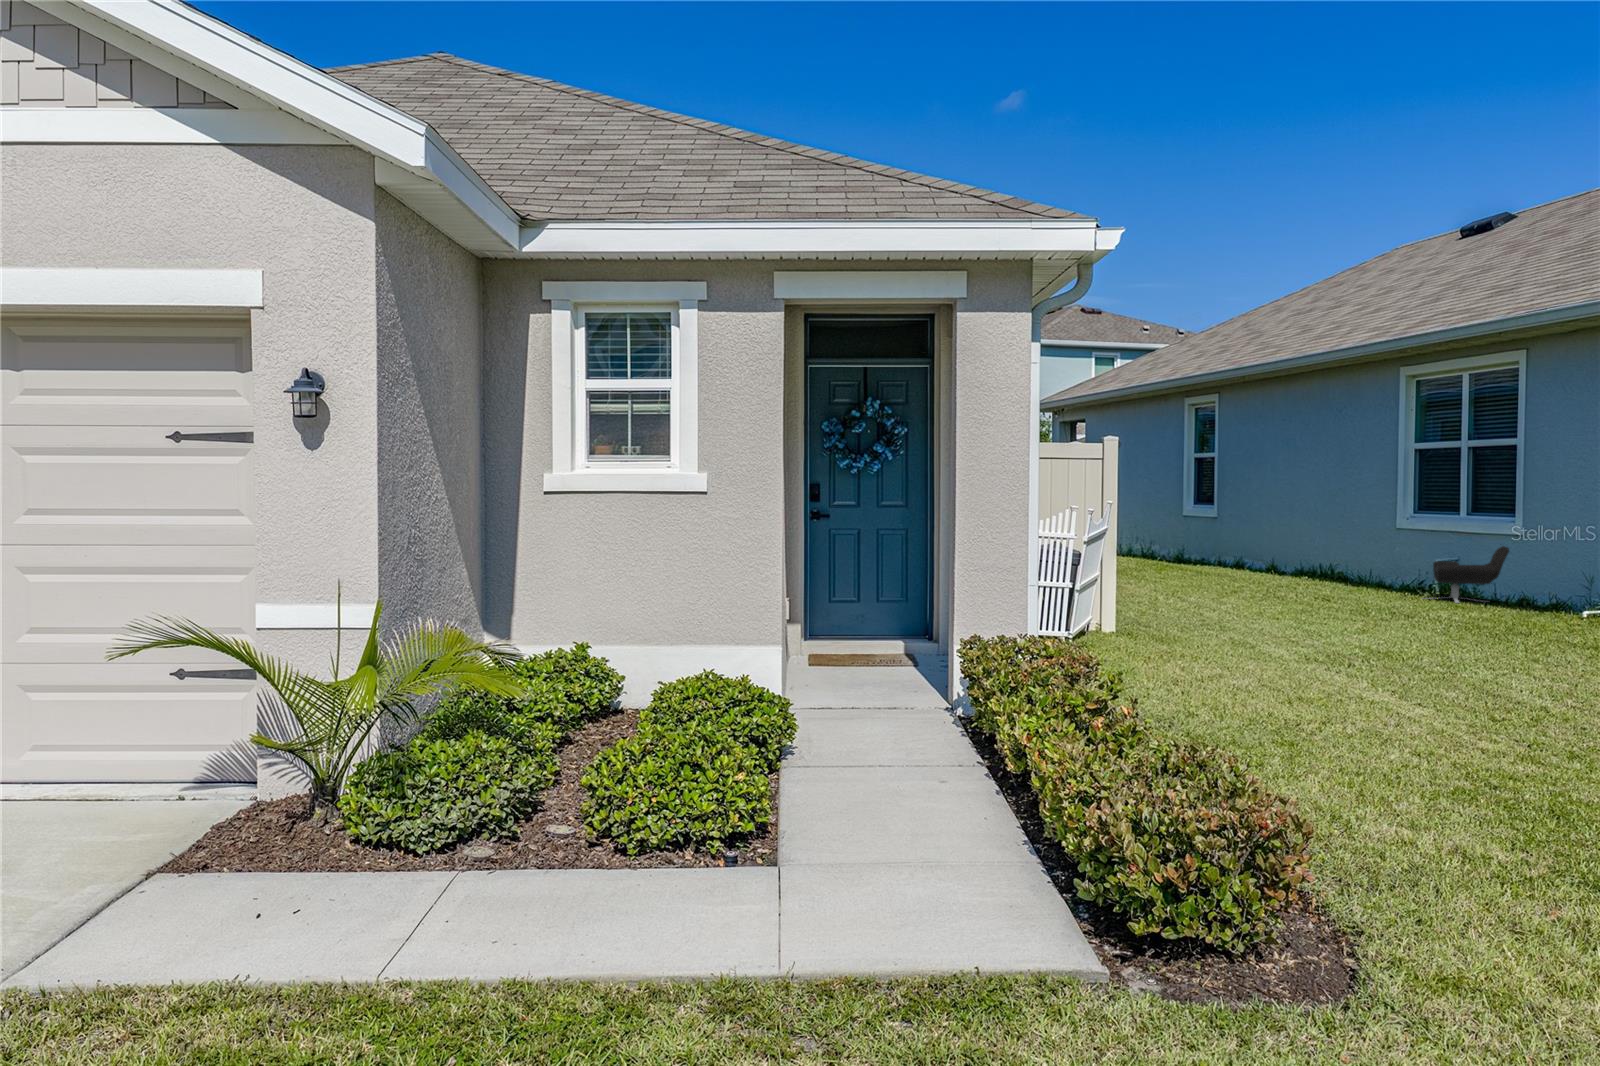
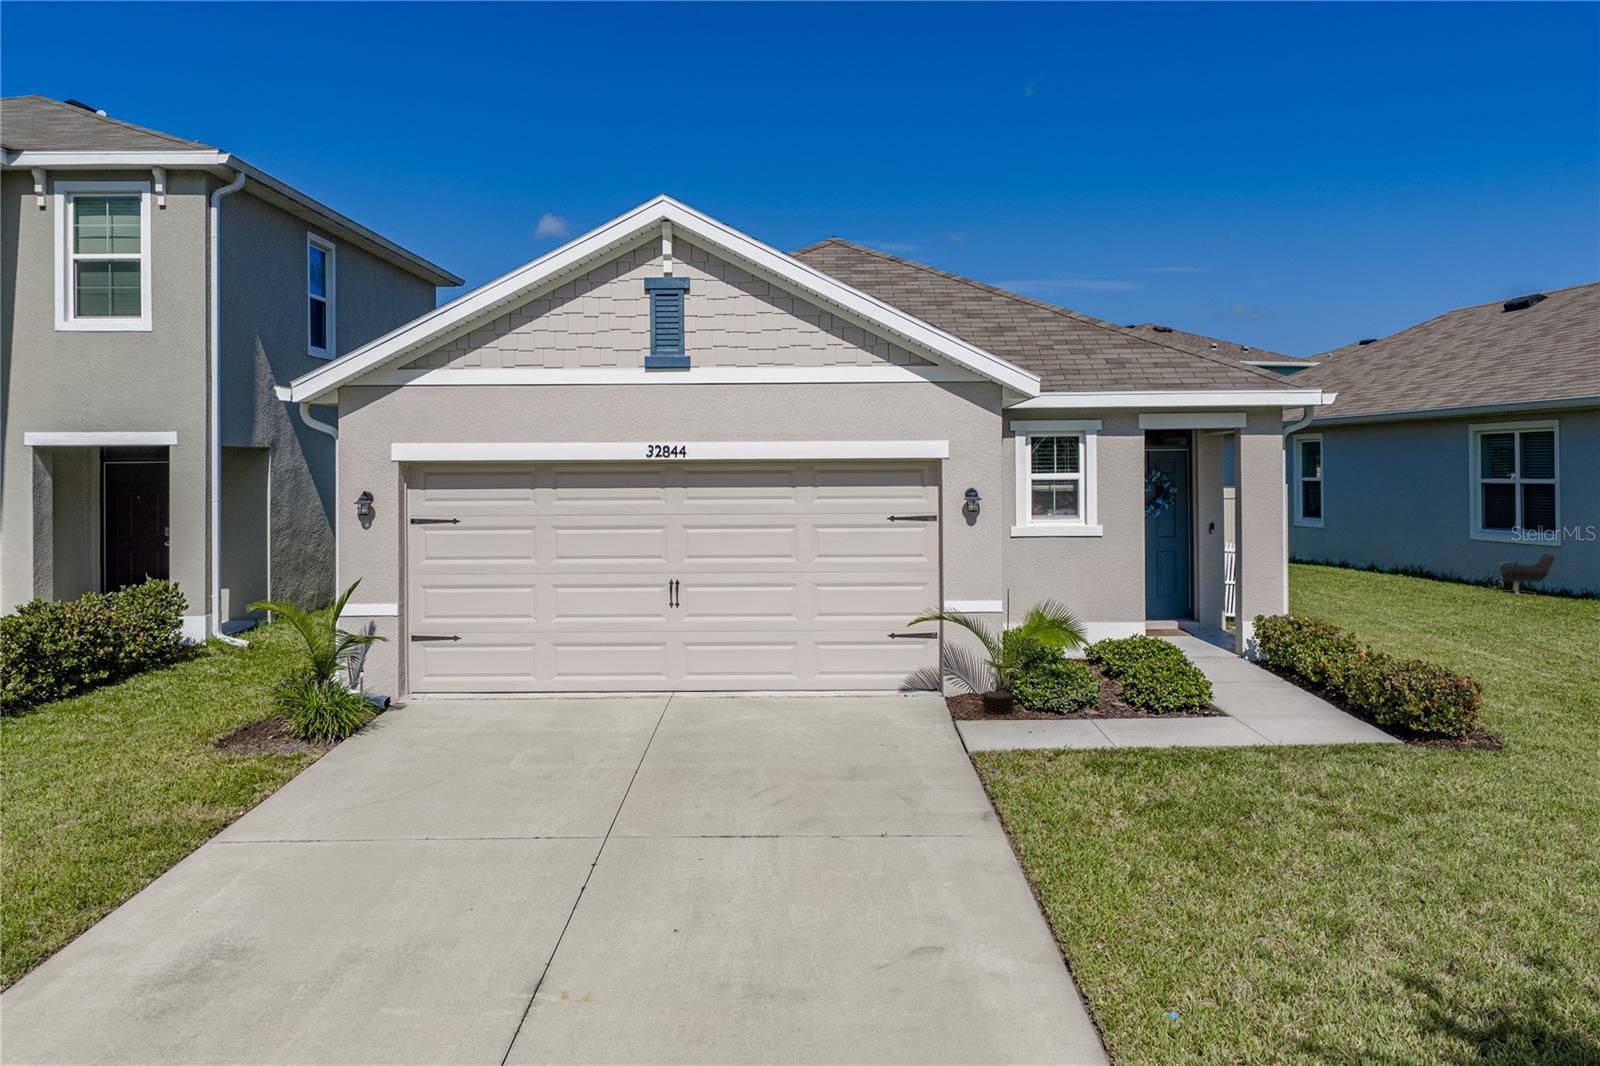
decorative plant: none [193,722,282,863] -> present [983,656,1014,714]

